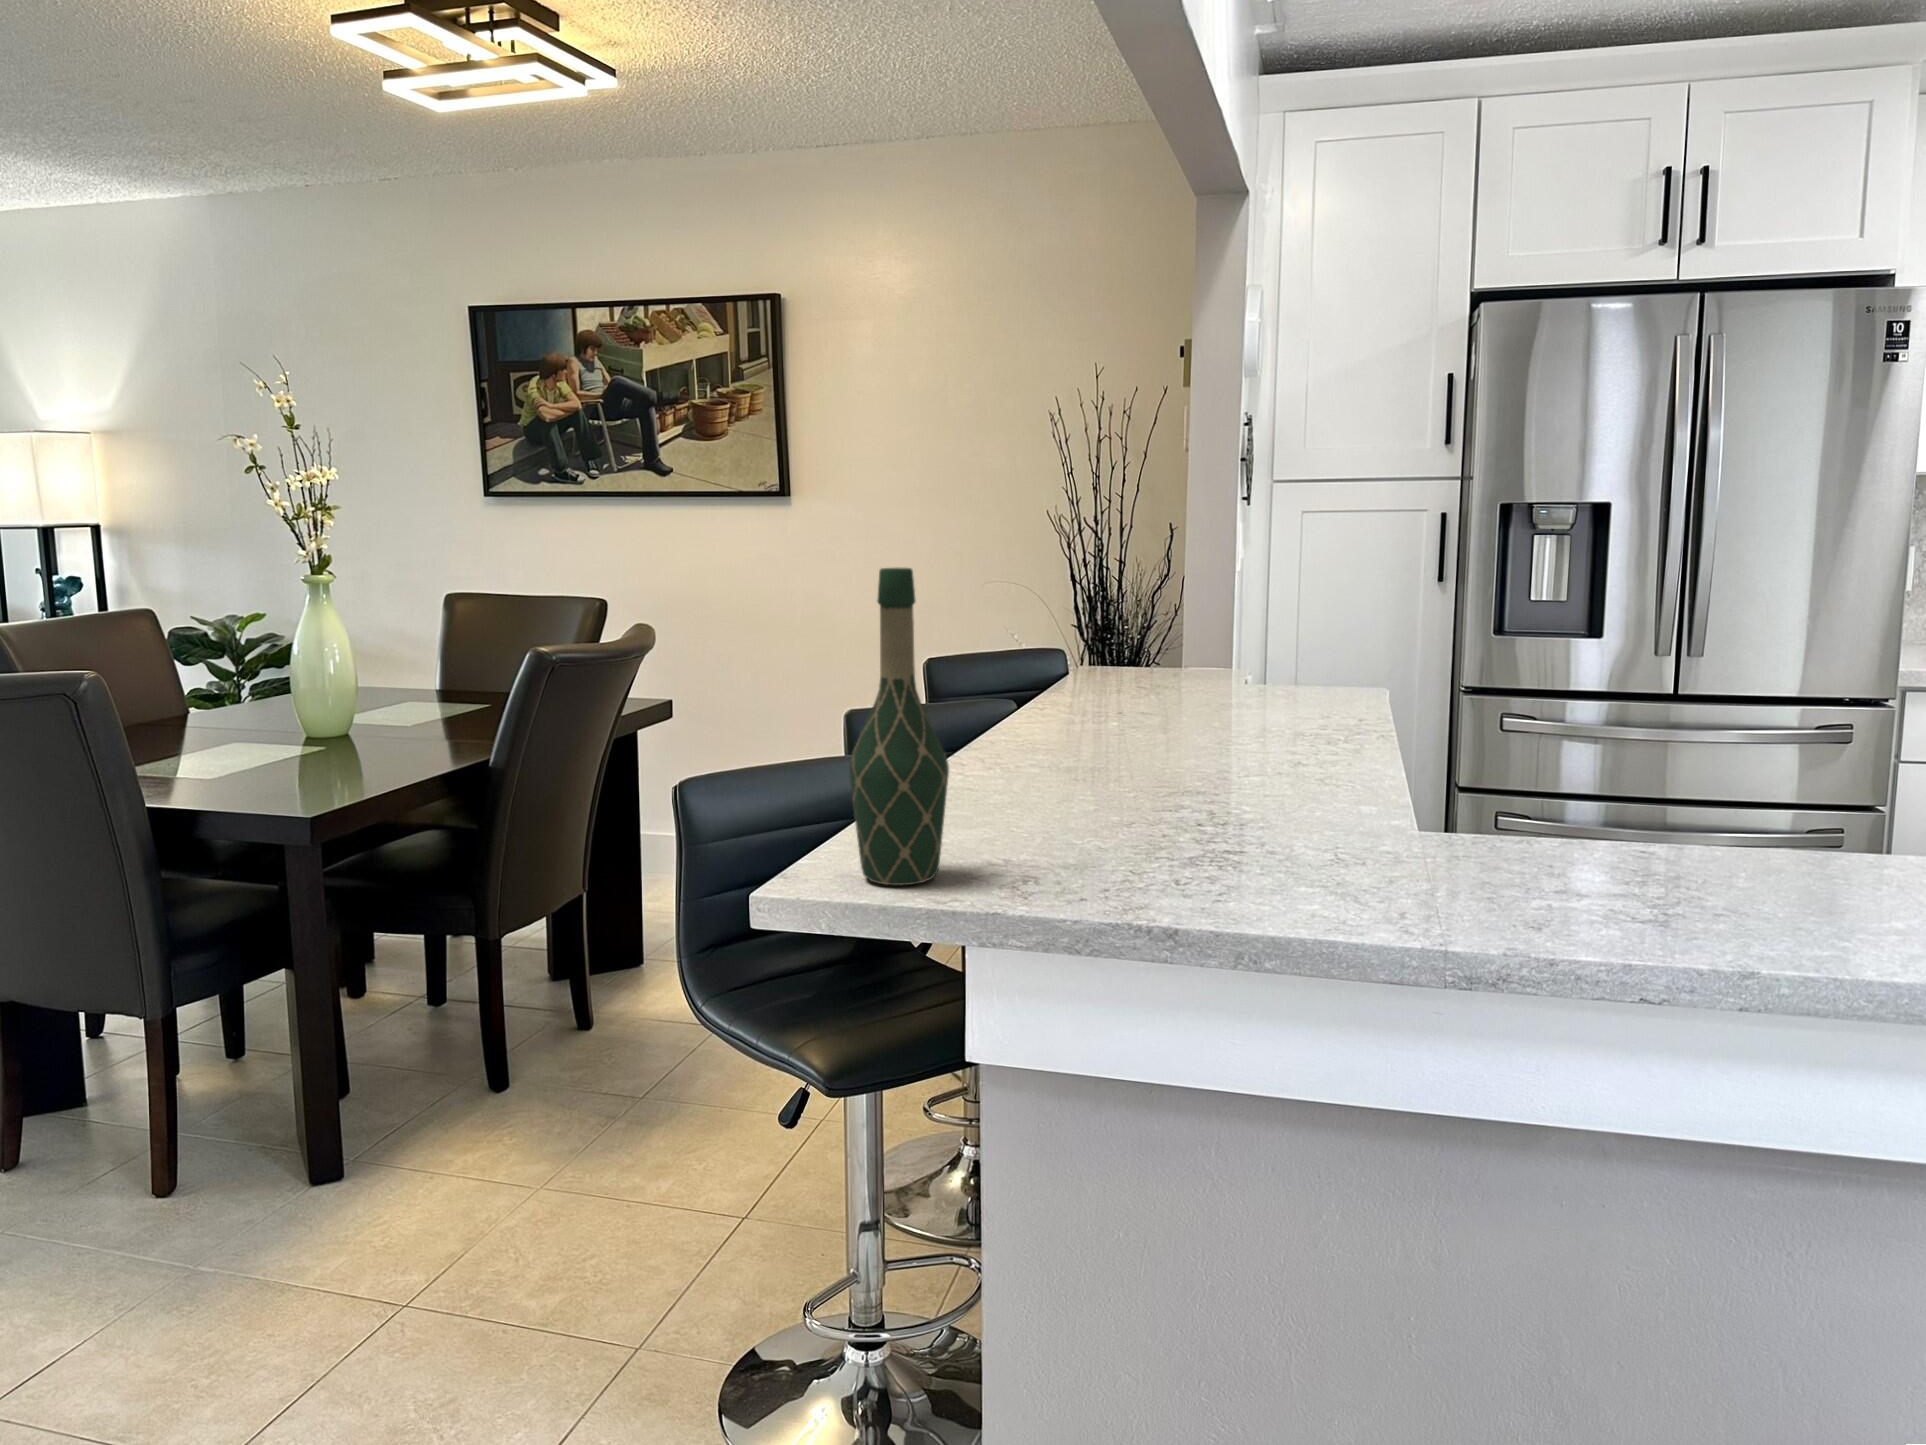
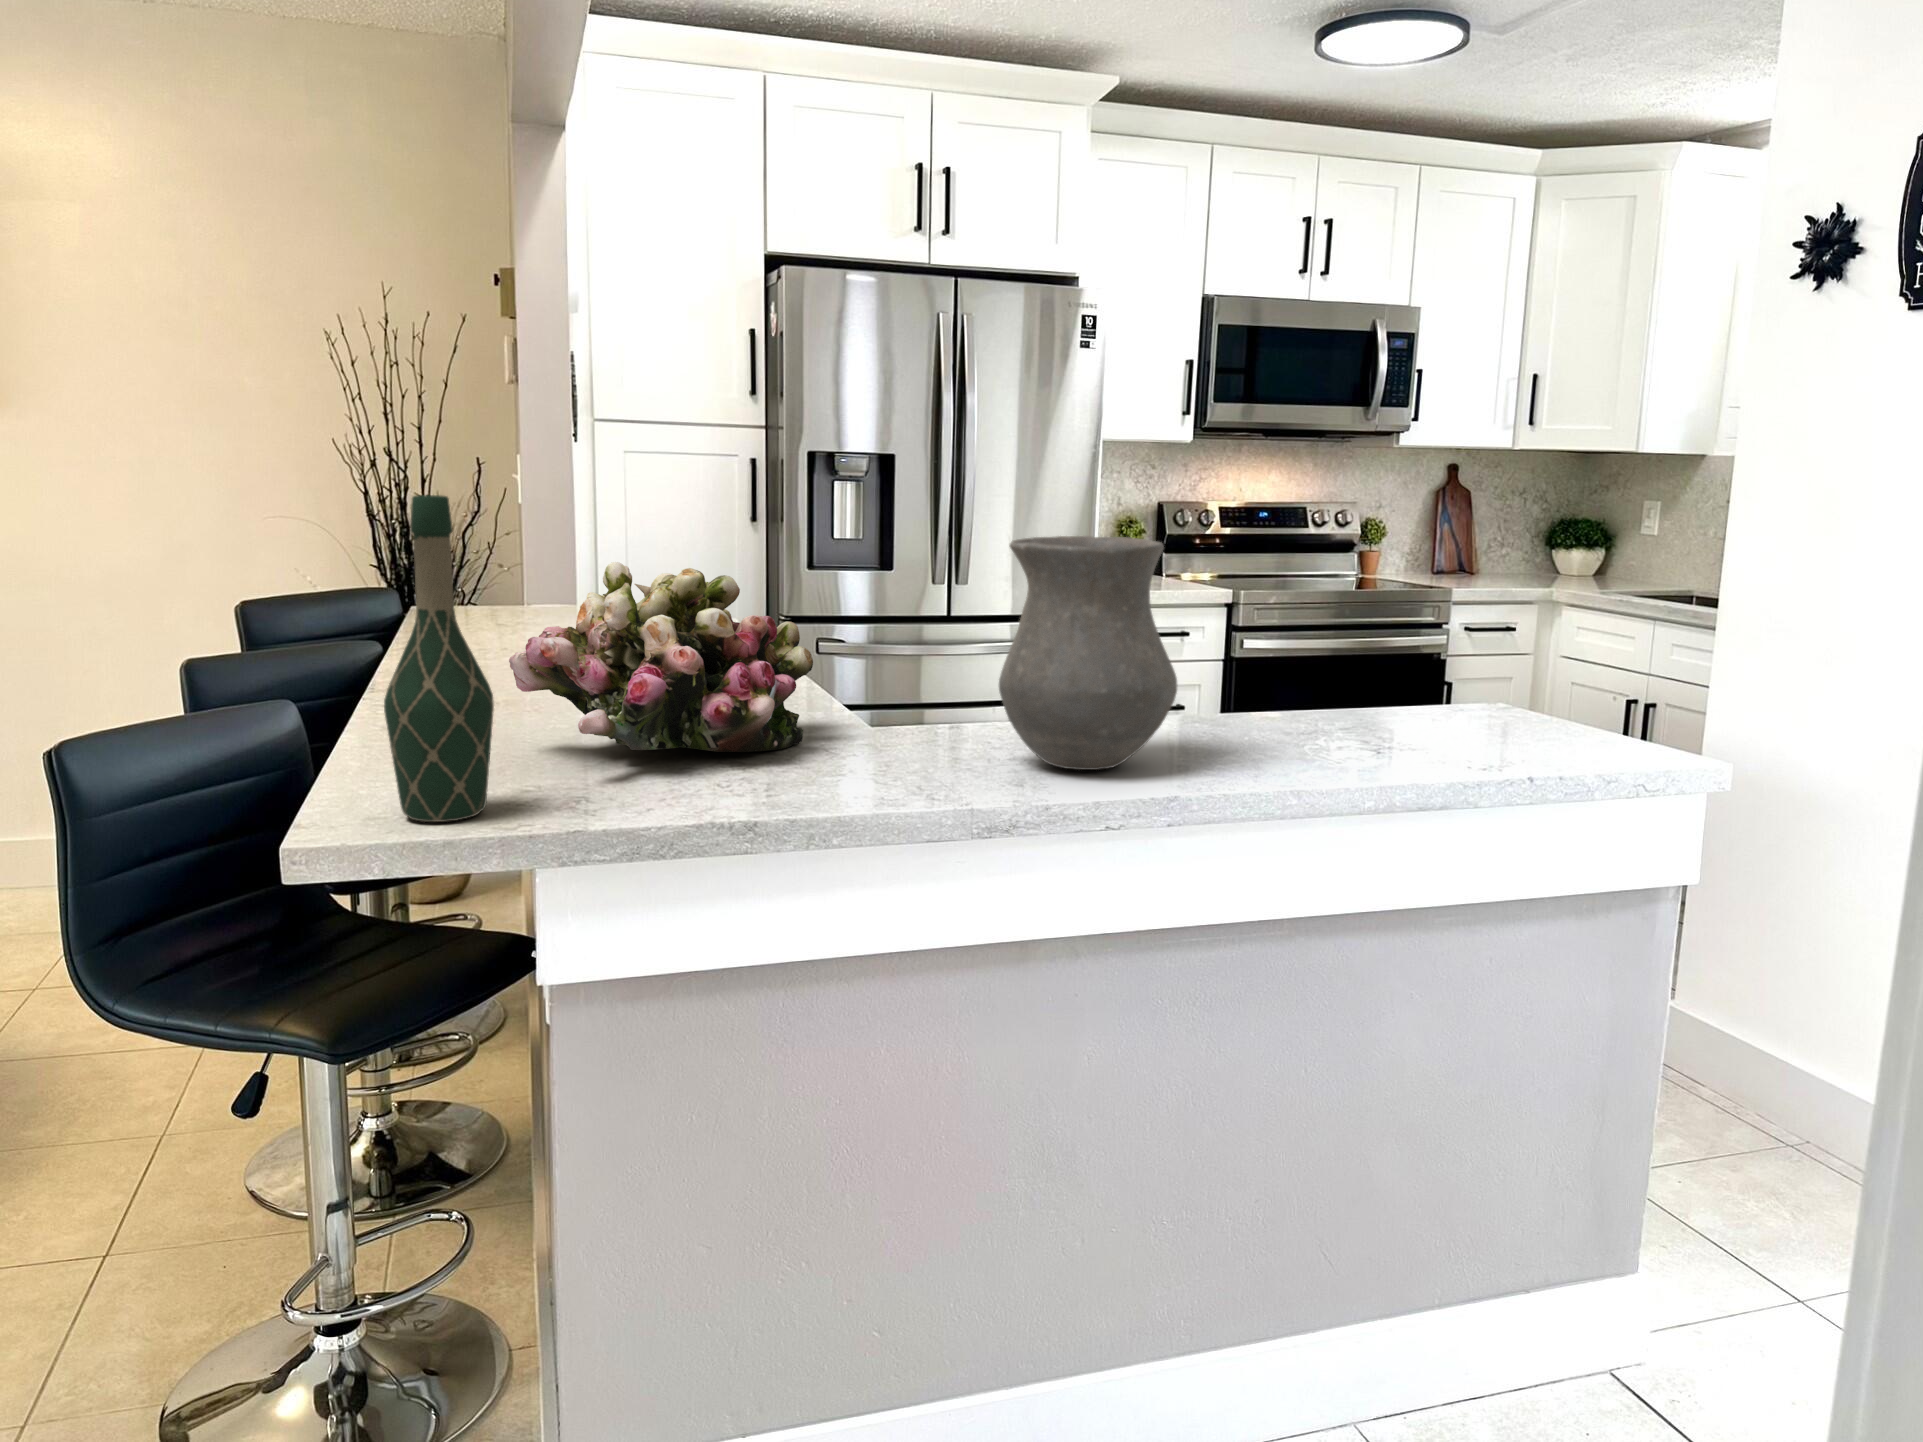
vase: none [1533,613,1797,920] -> present [999,536,1177,770]
flower arrangement: none [1017,632,1335,846] -> present [509,562,813,752]

